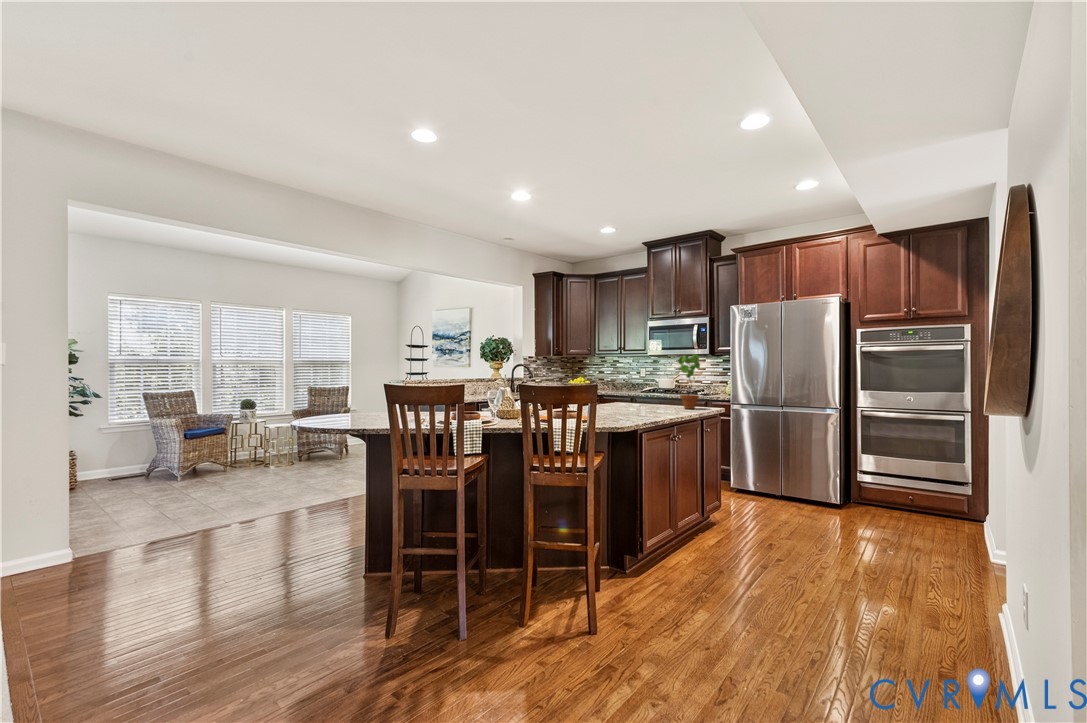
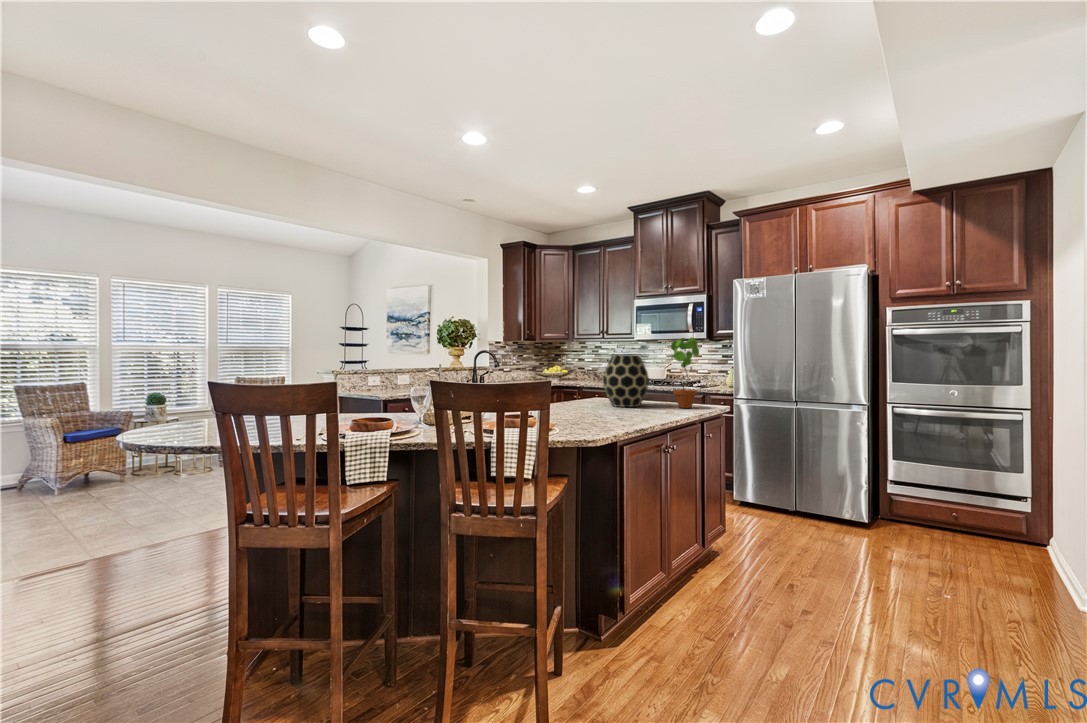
vase: none [625,367,661,408] -> present [603,354,649,407]

